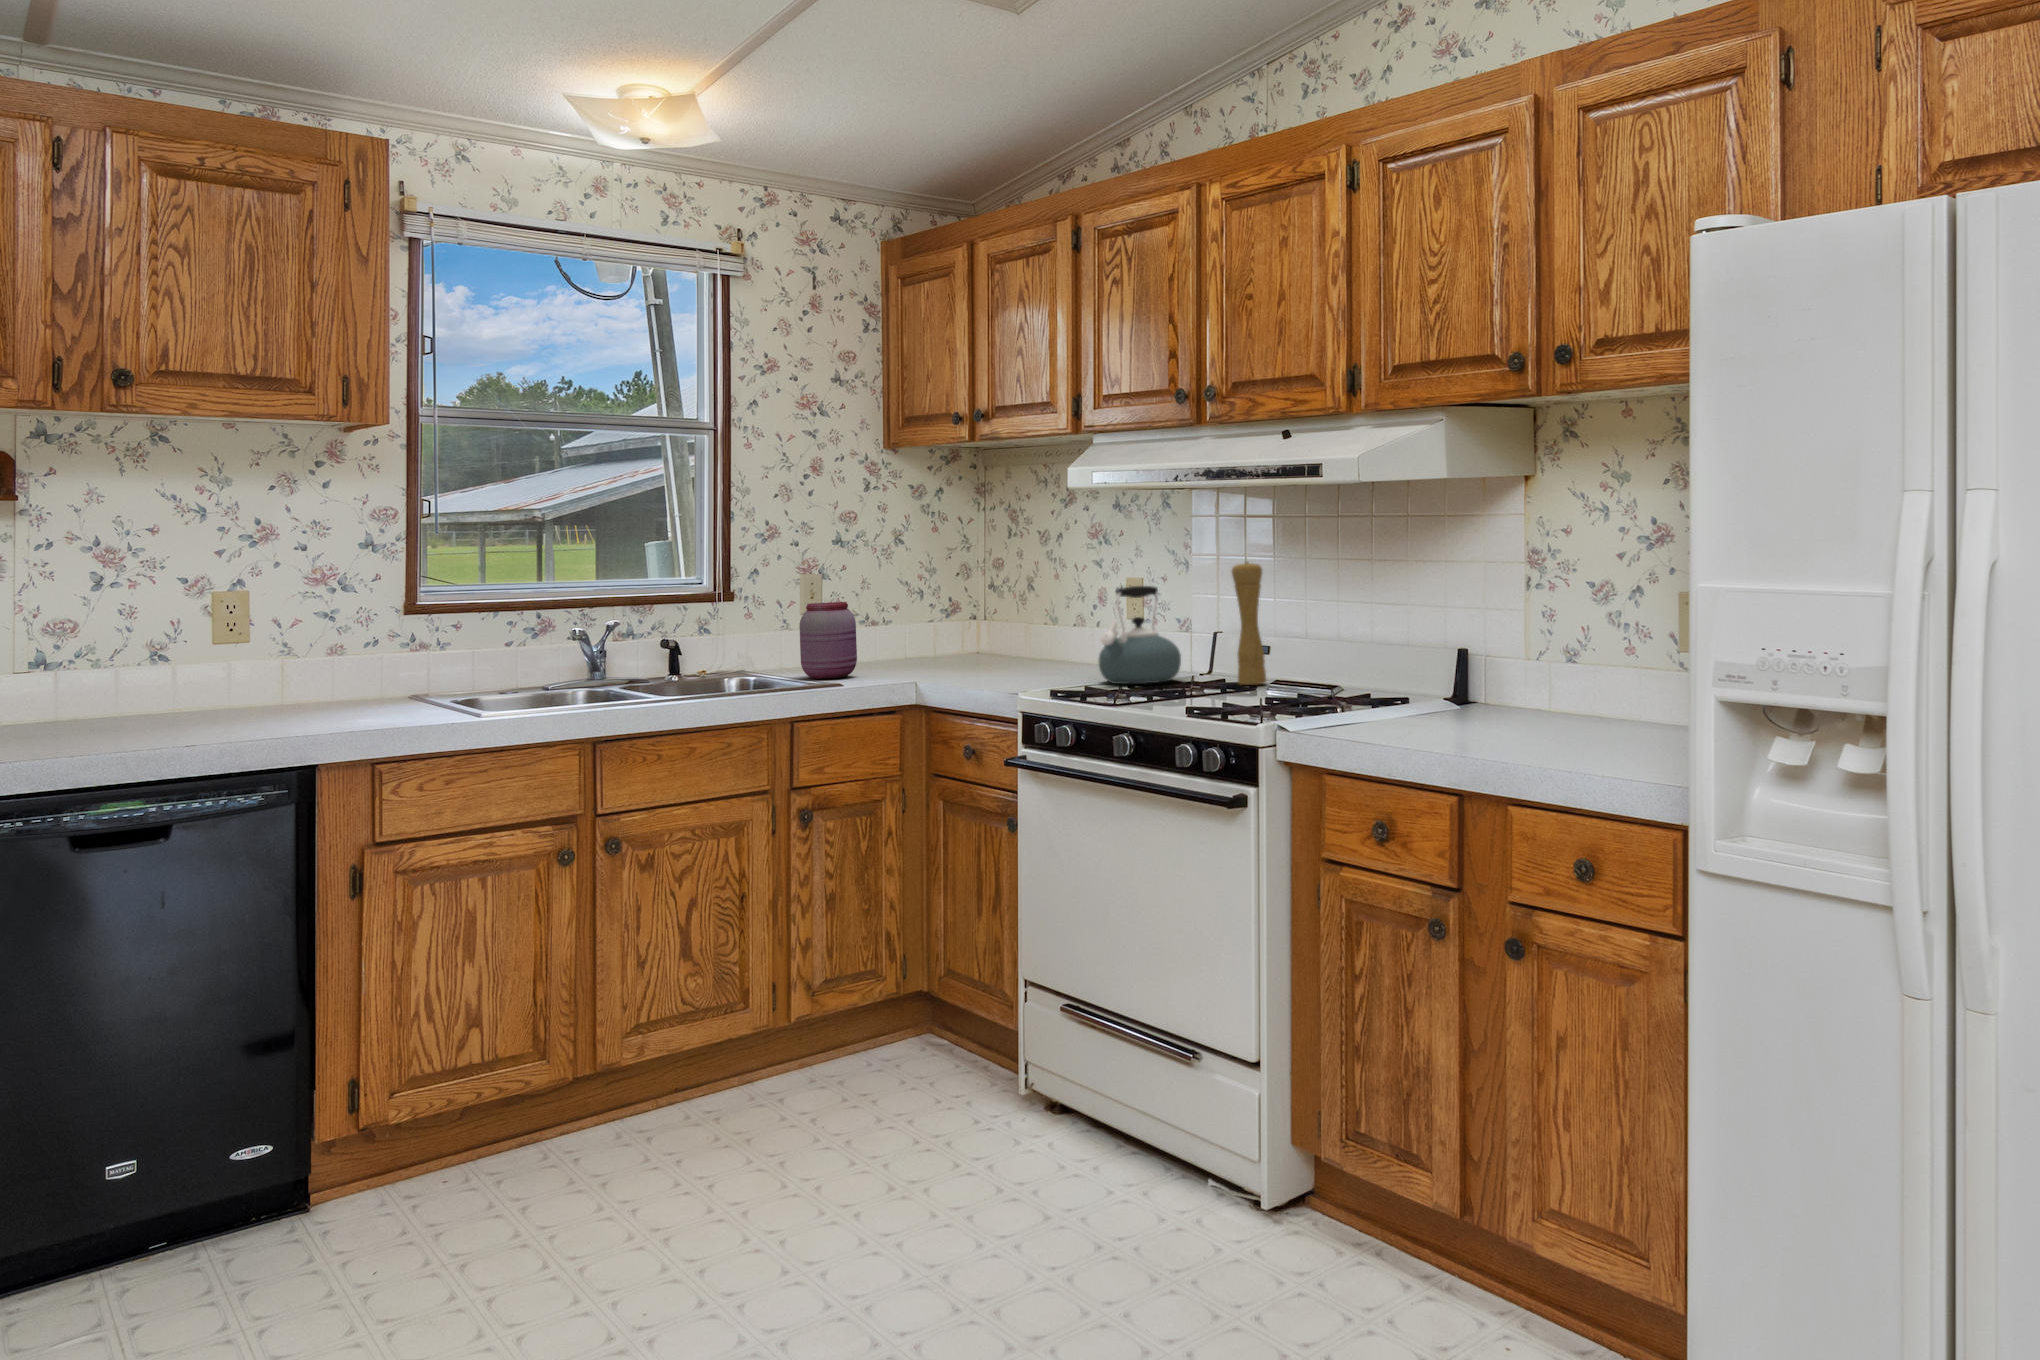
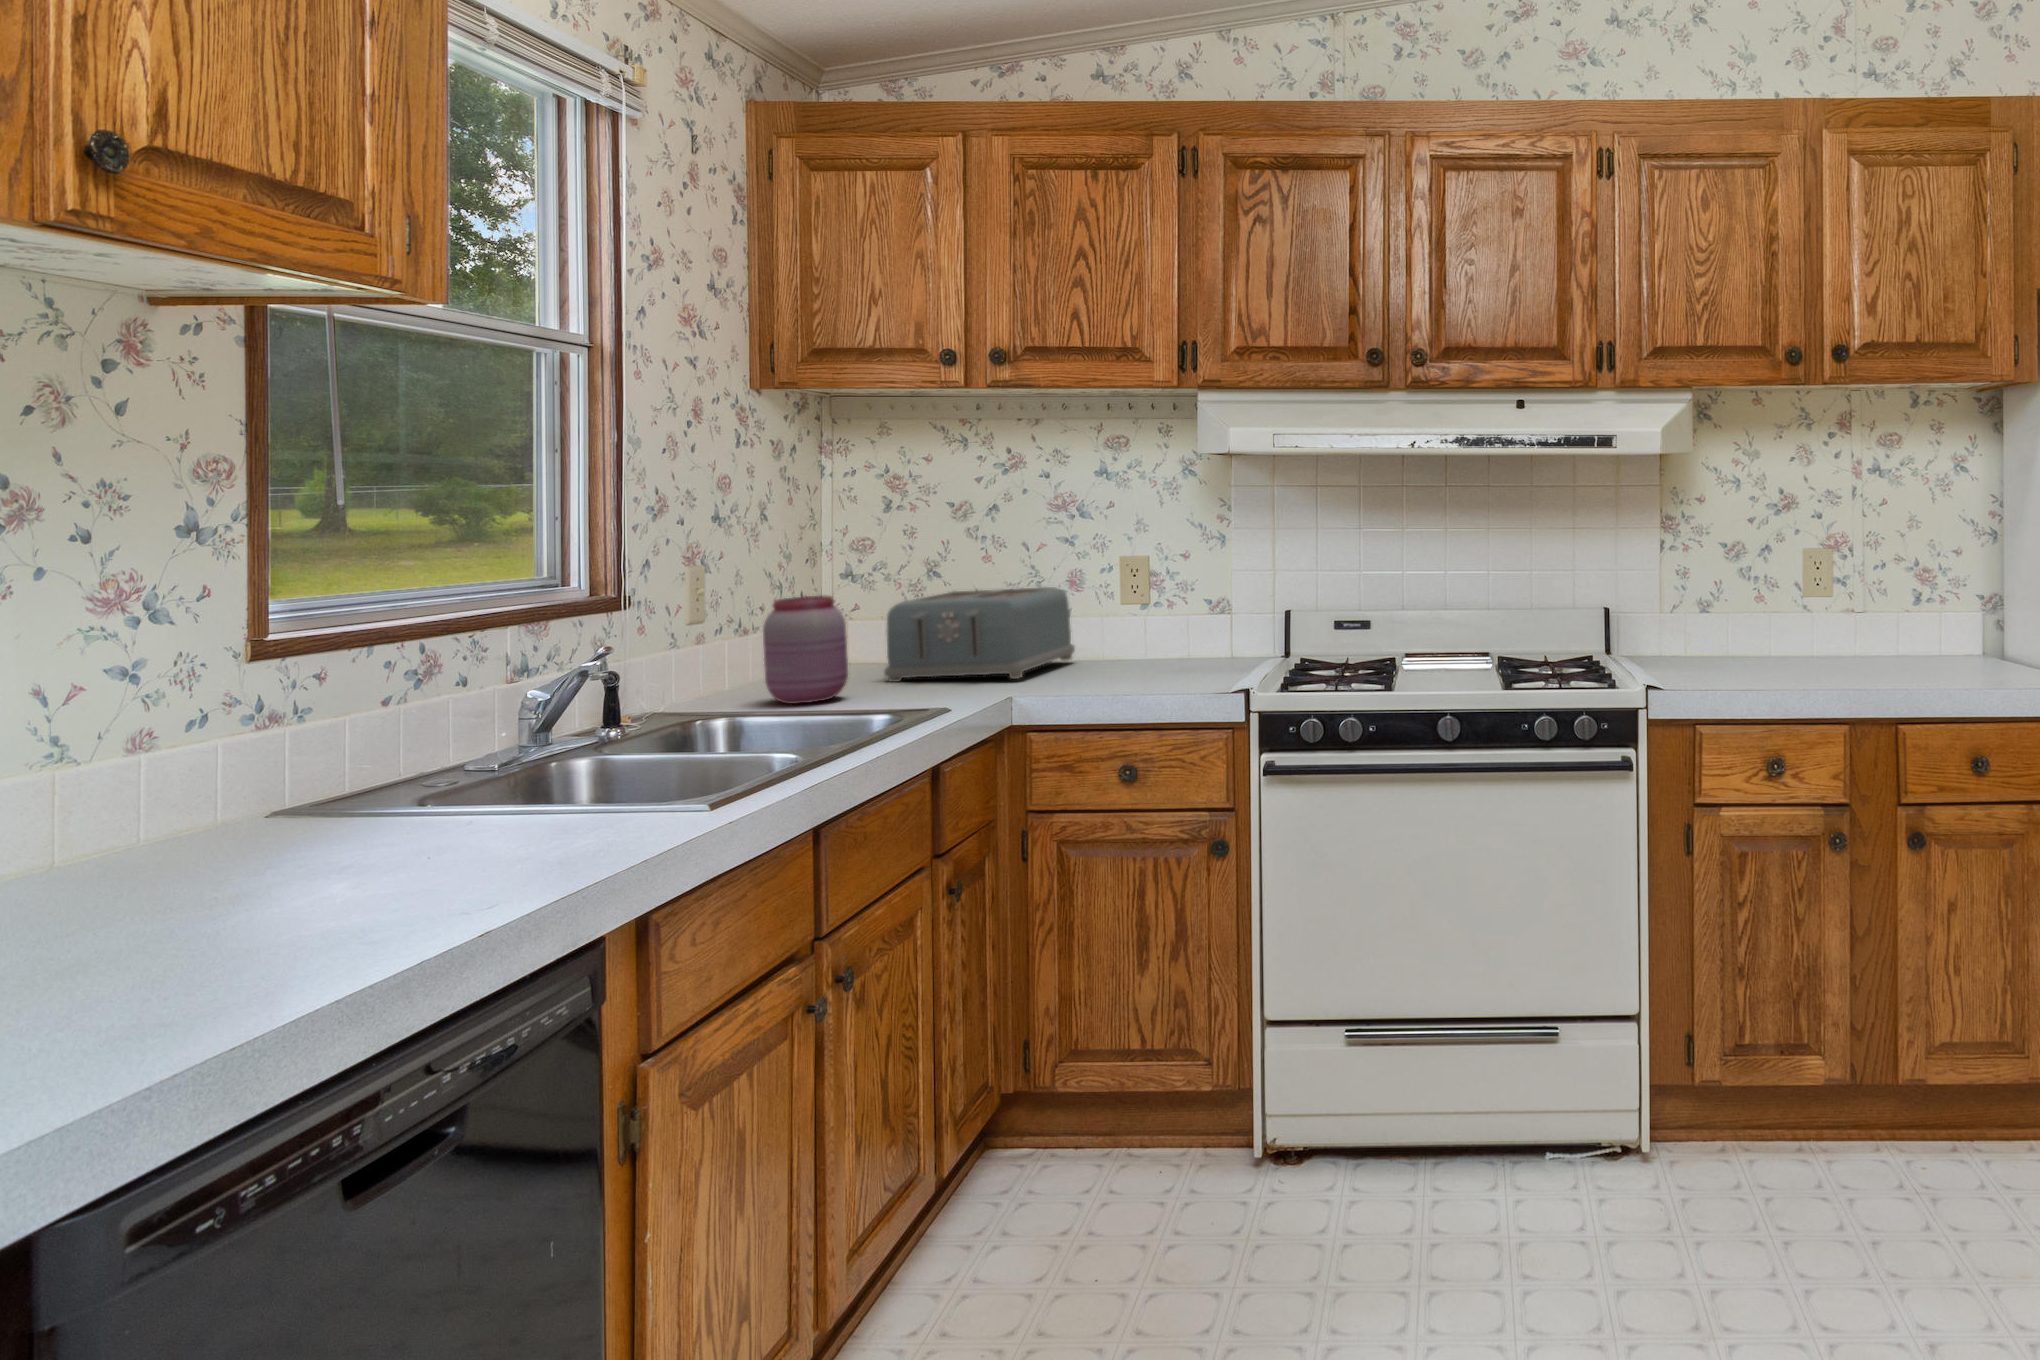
pepper mill: present [1232,562,1266,685] -> none [1331,530,1368,658]
kettle: present [1098,586,1181,684] -> none [1185,559,1277,670]
toaster: none [919,605,1074,676] -> present [884,587,1075,682]

